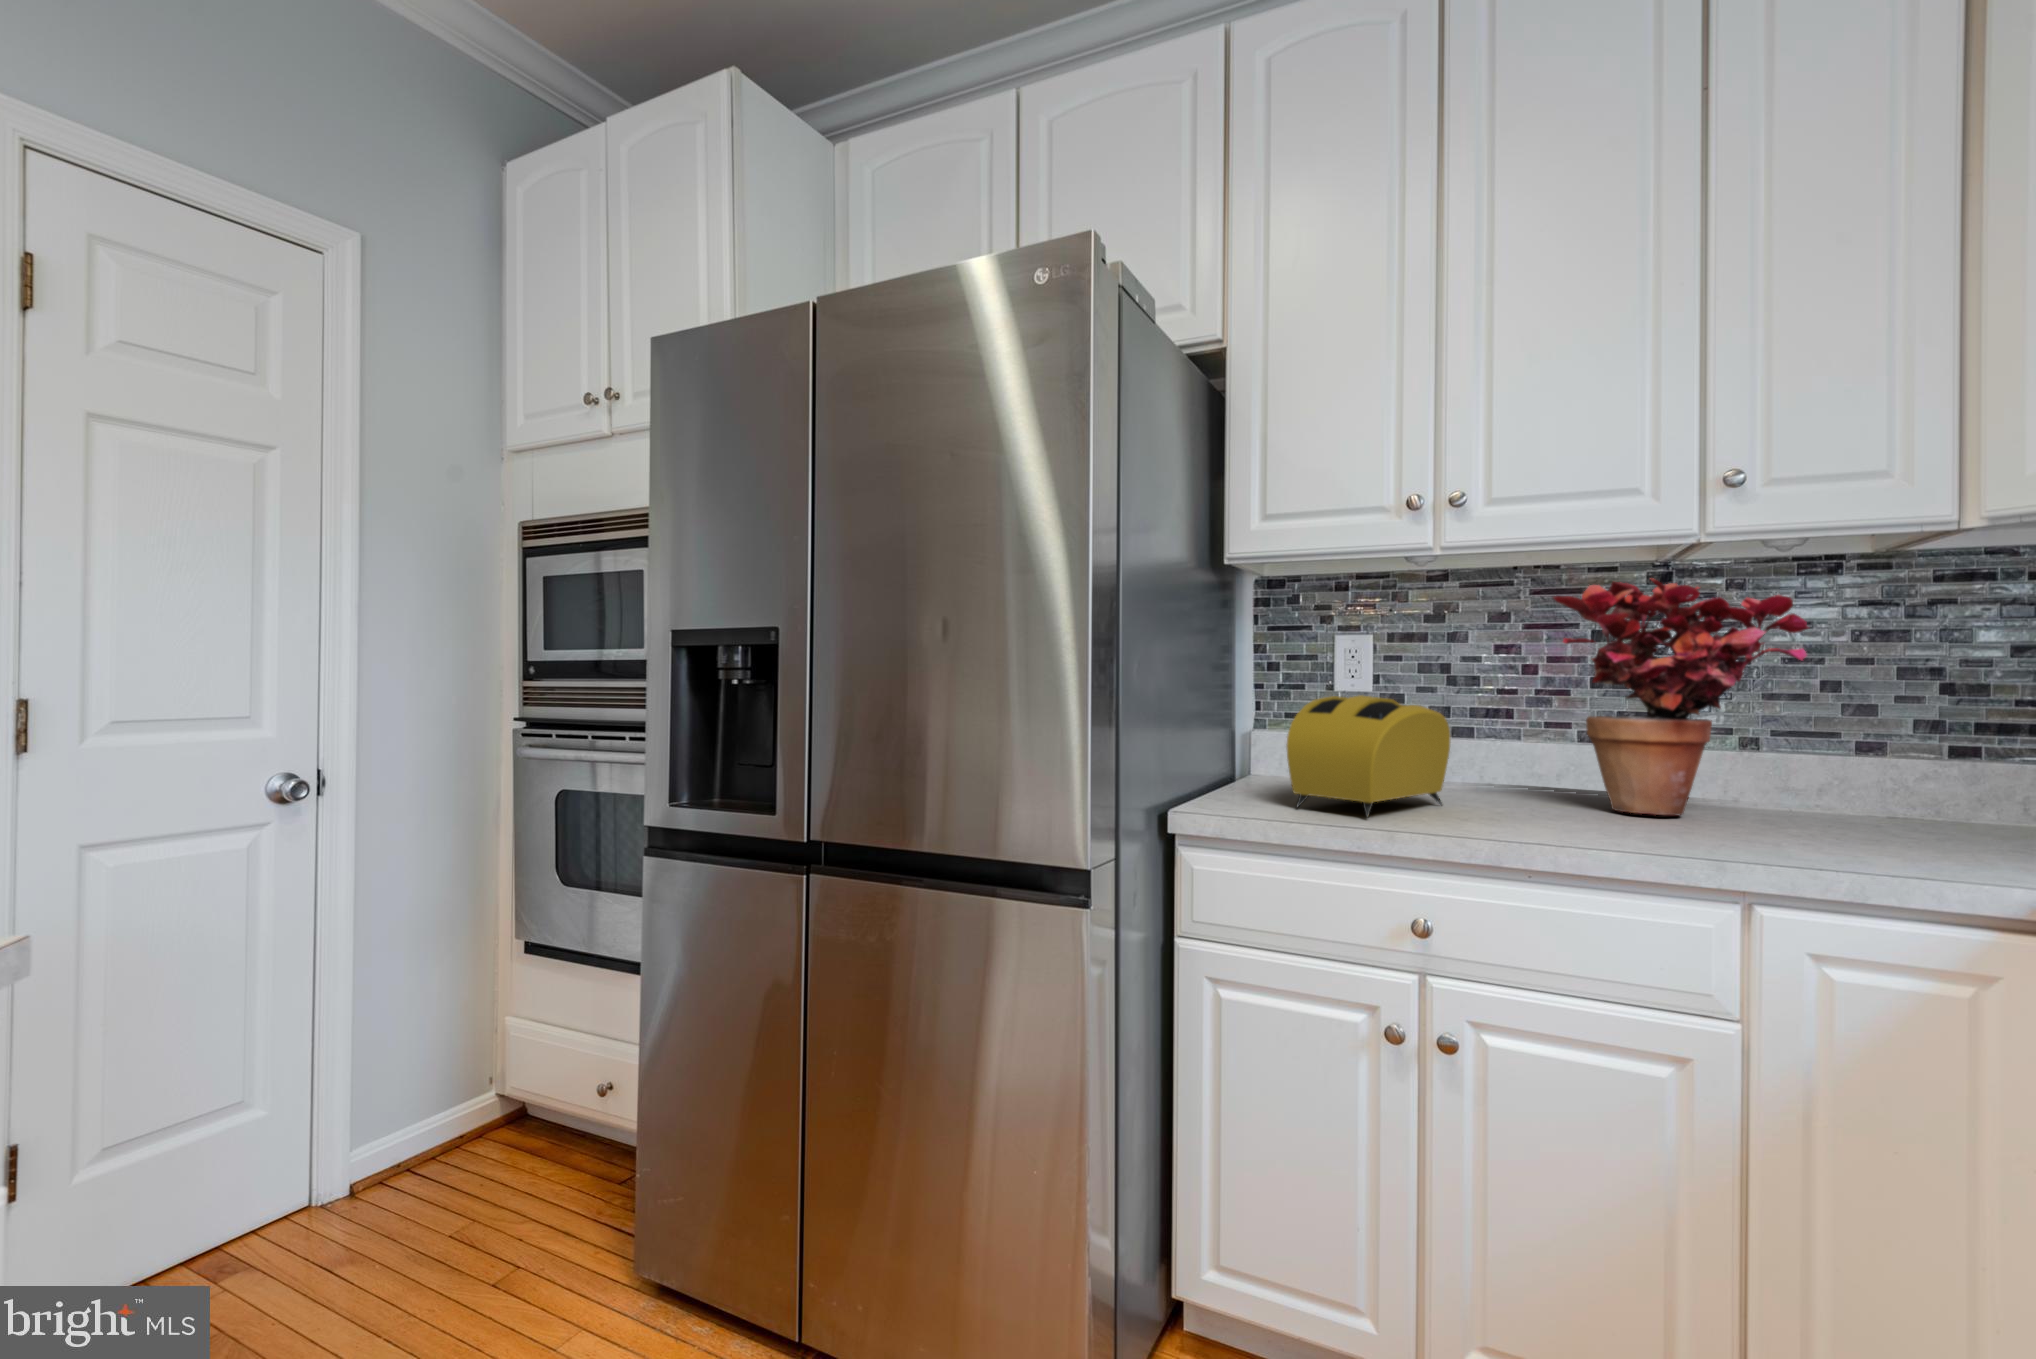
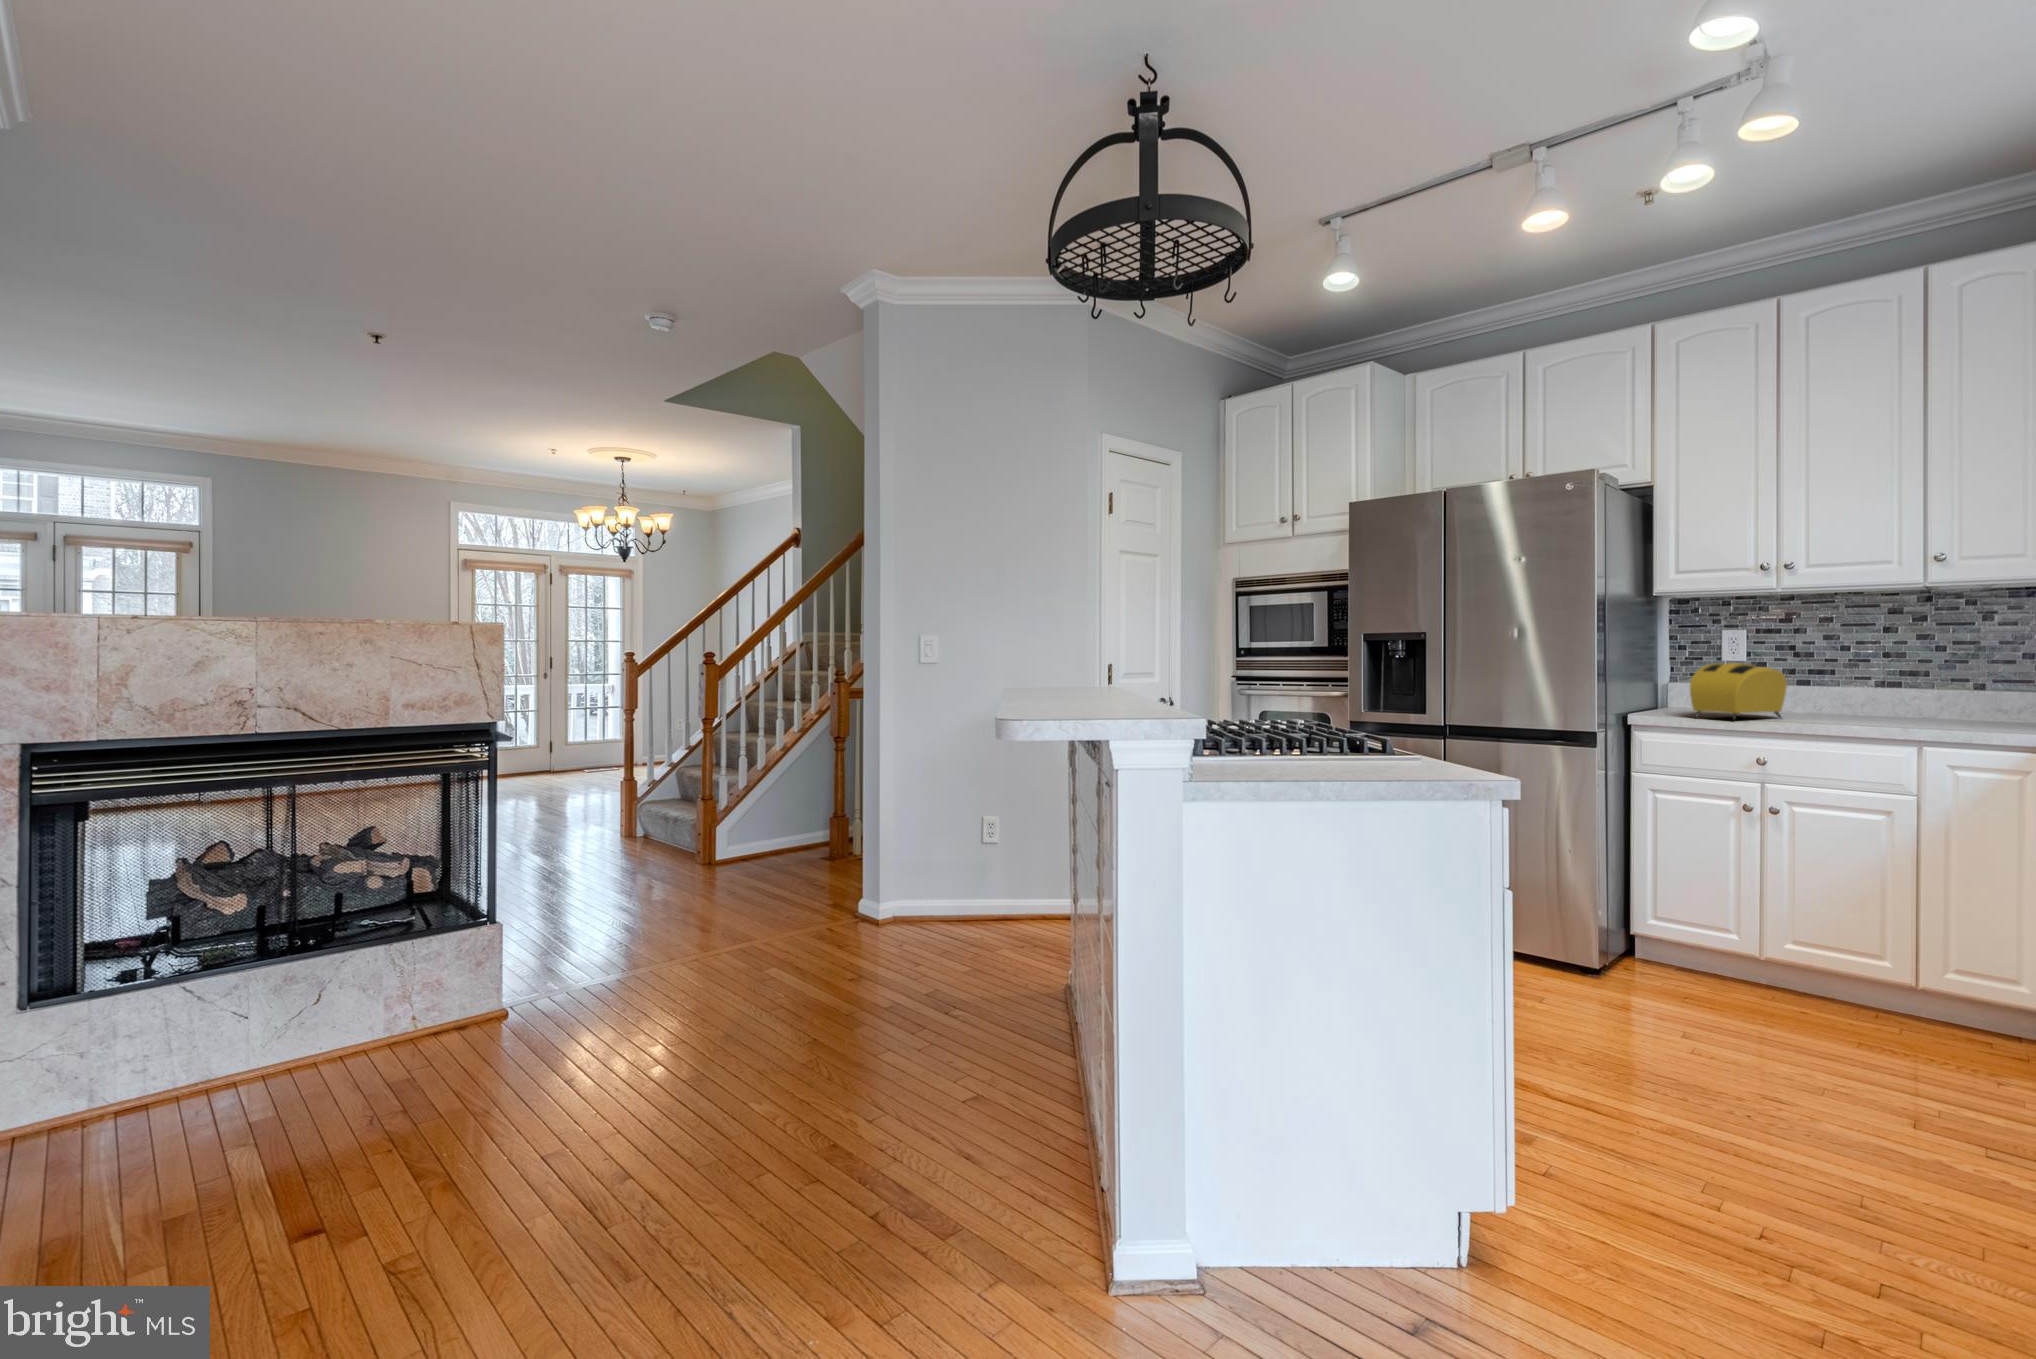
potted plant: present [1553,579,1809,815] -> none [1845,602,1992,722]

